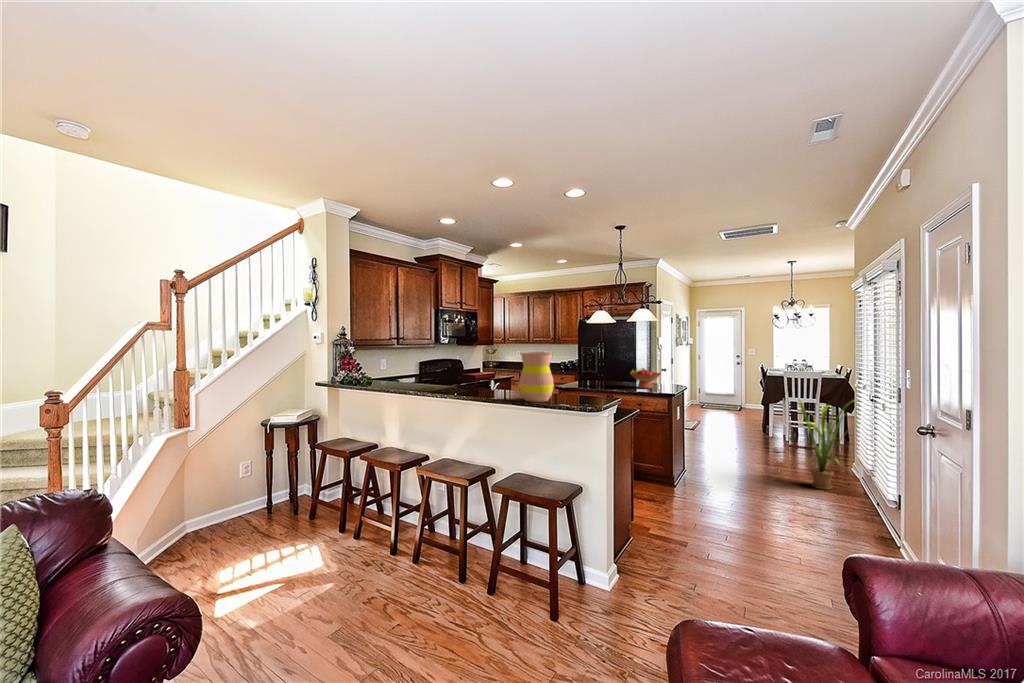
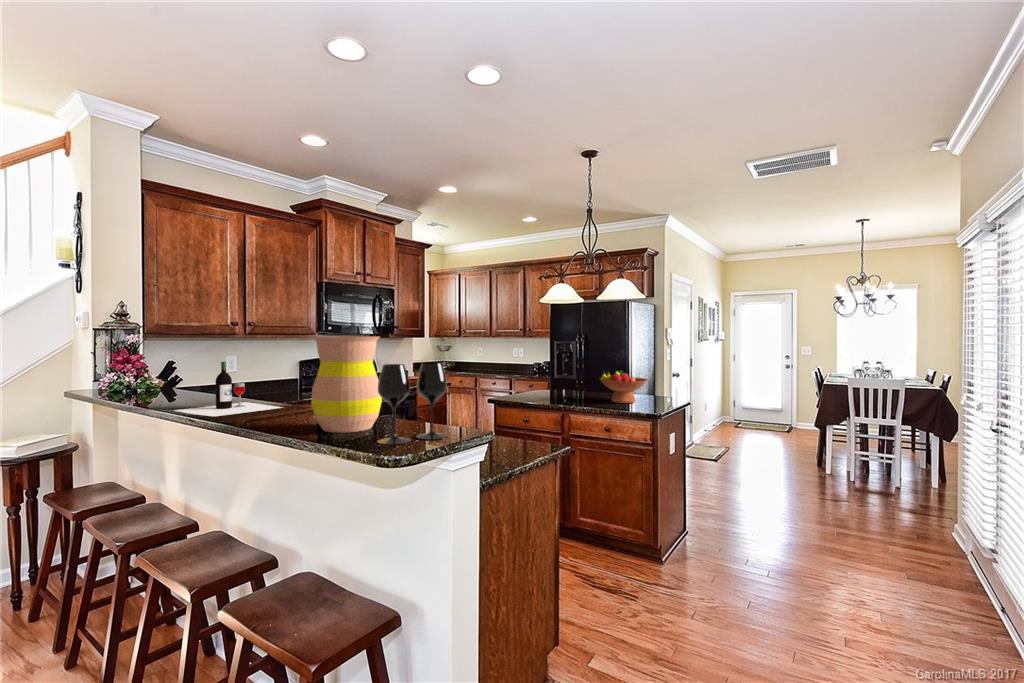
wine bottle: none [417,365,475,396] -> present [175,362,282,416]
wine glass: none [565,366,596,406] -> present [377,363,448,445]
house plant: present [799,400,853,490] -> none [866,421,977,573]

